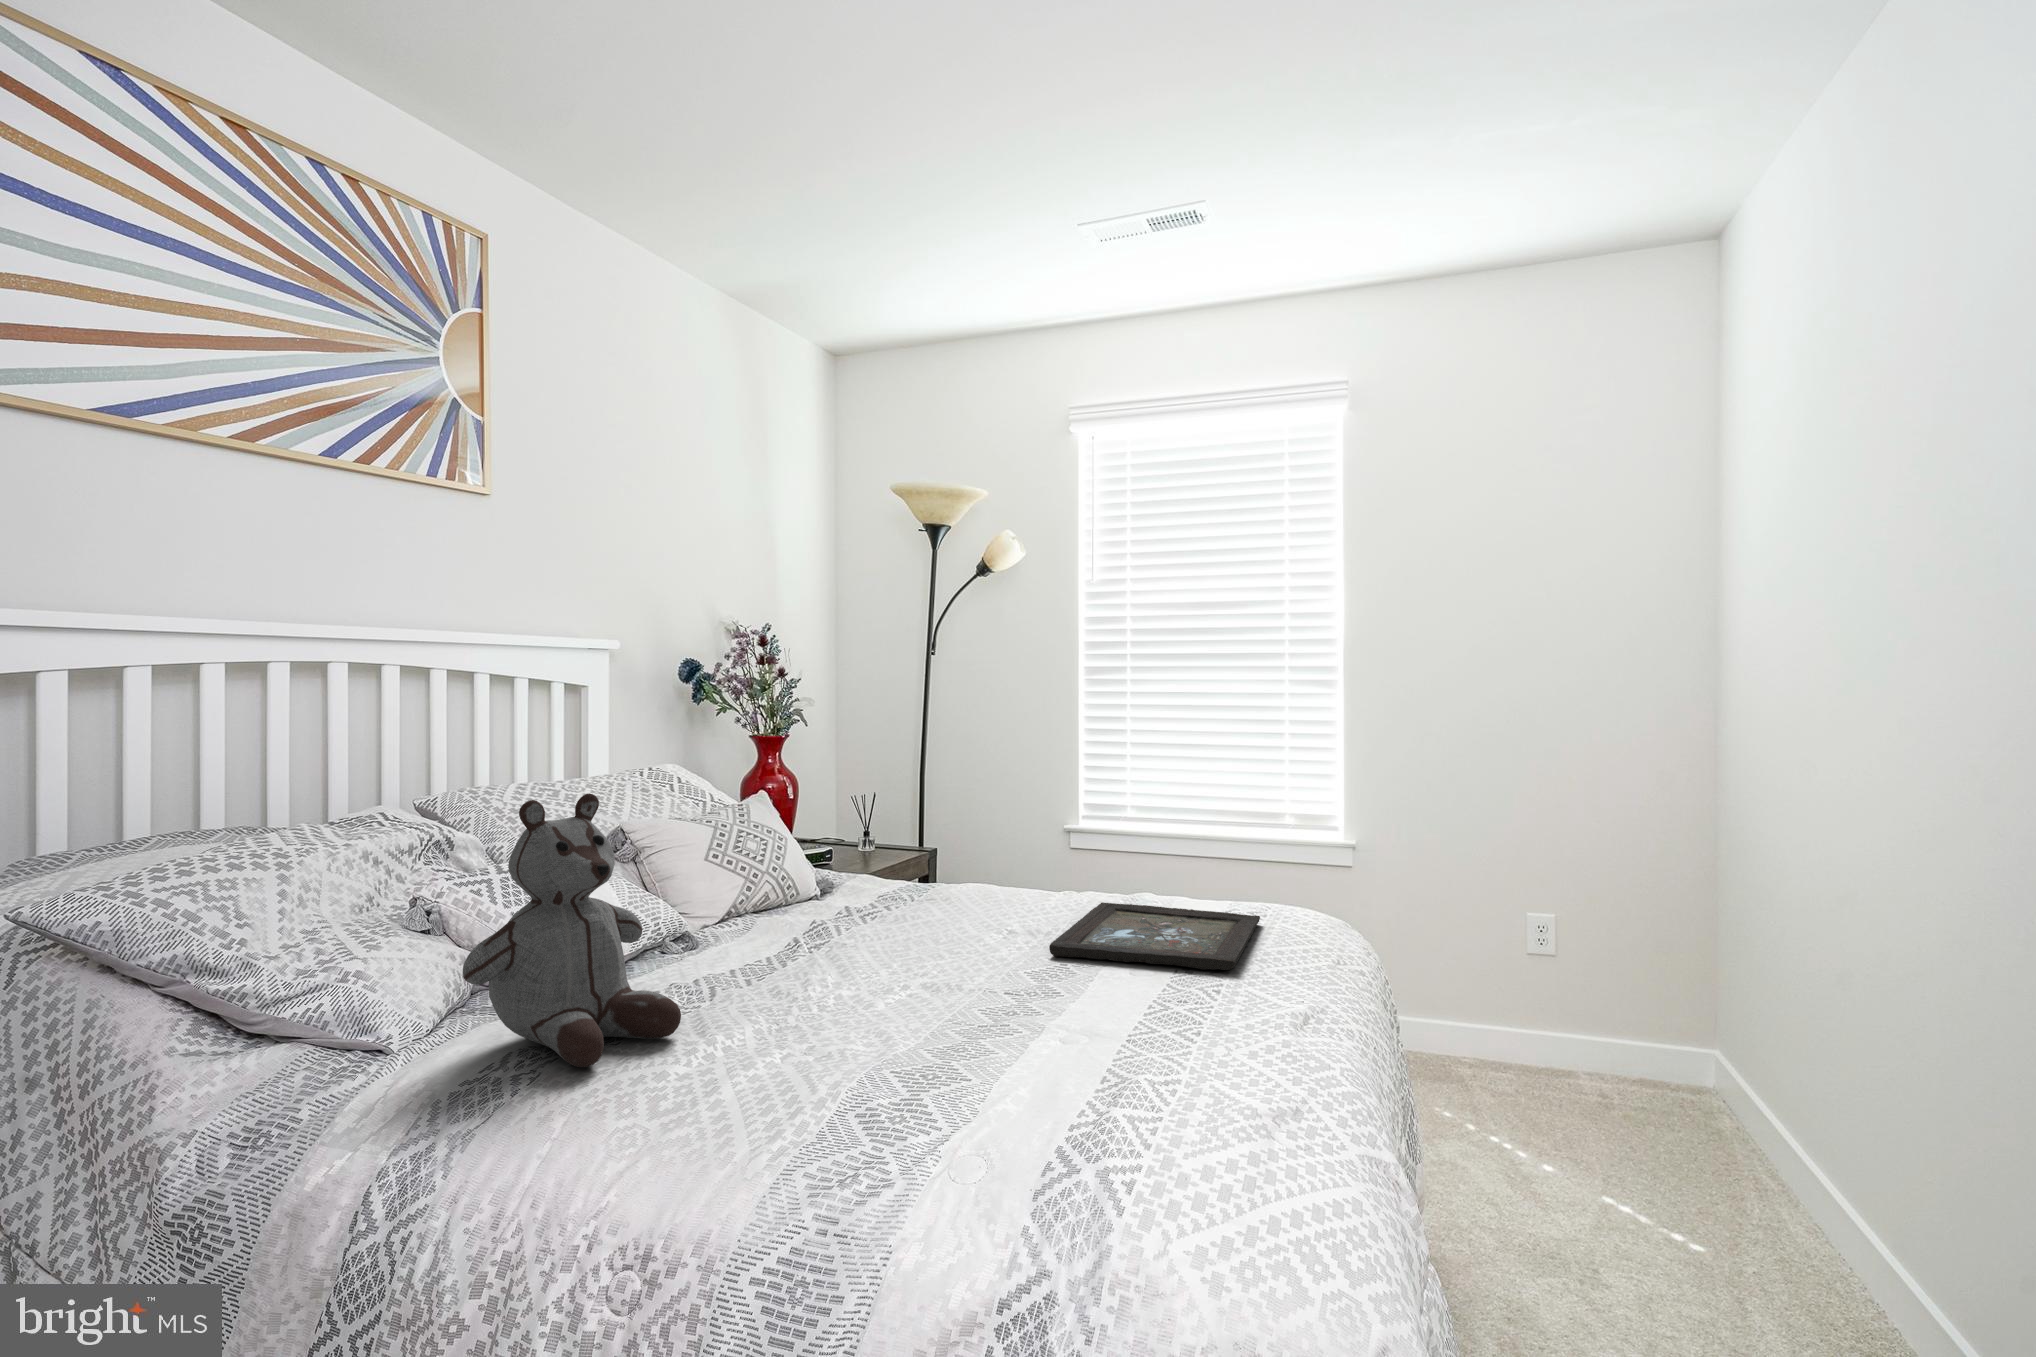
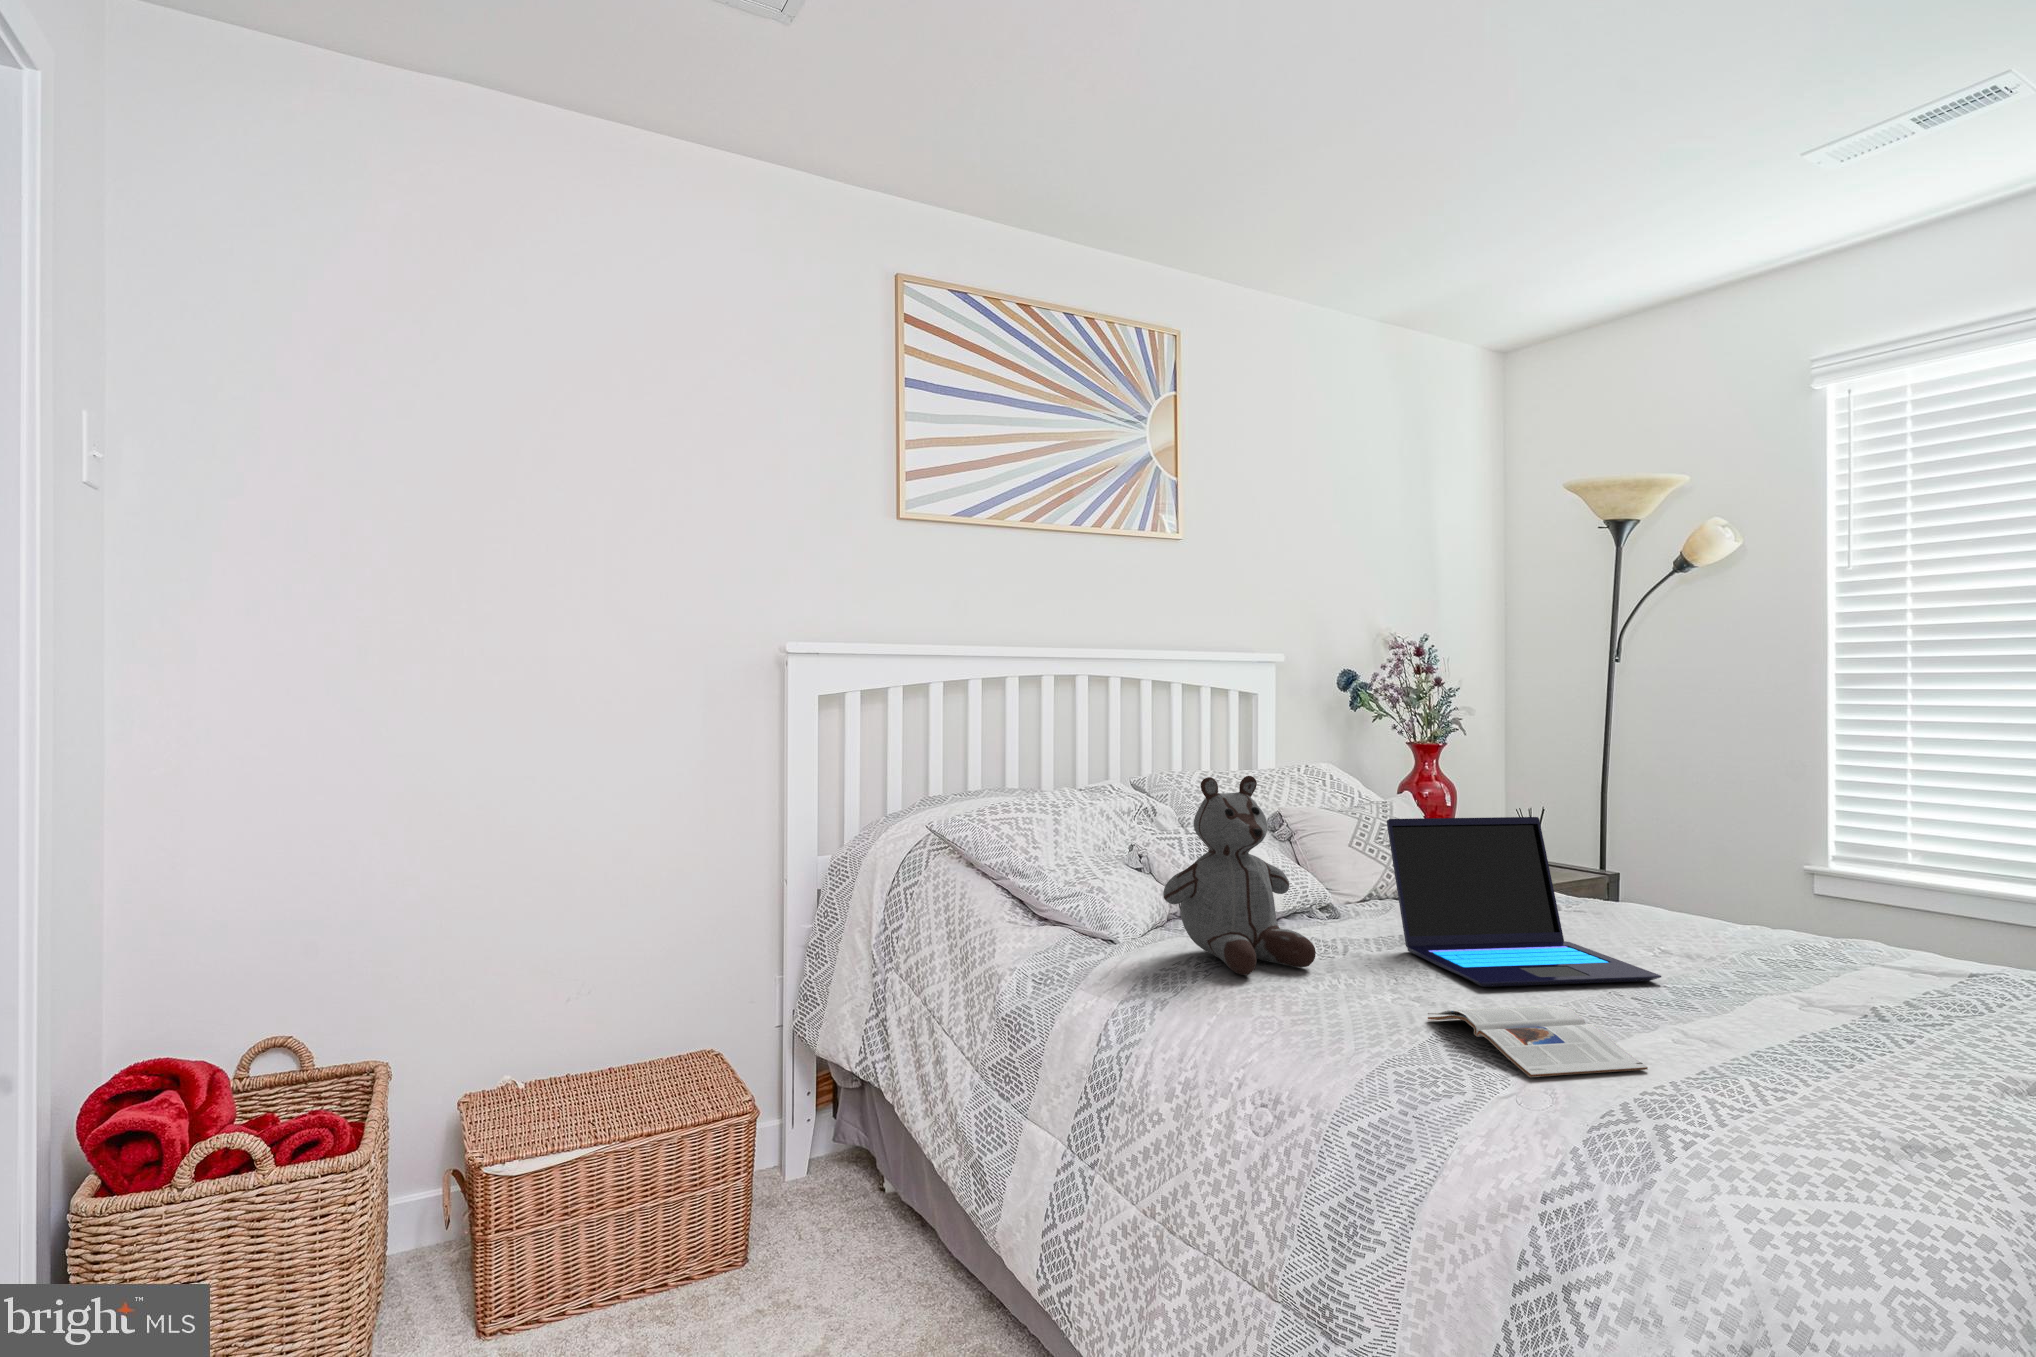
laptop: none [759,814,1038,1020] -> present [1387,817,1661,987]
tray: present [1049,902,1260,970] -> none [1683,930,1988,1012]
magazine: none [829,1034,1064,1140] -> present [1428,1006,1648,1077]

